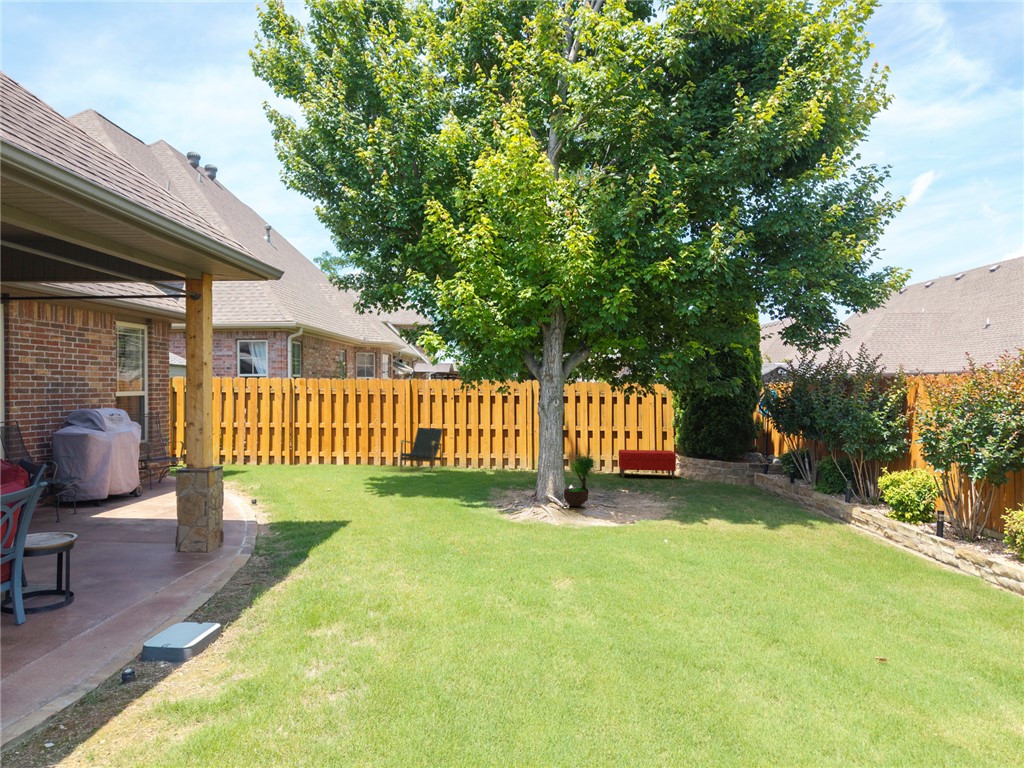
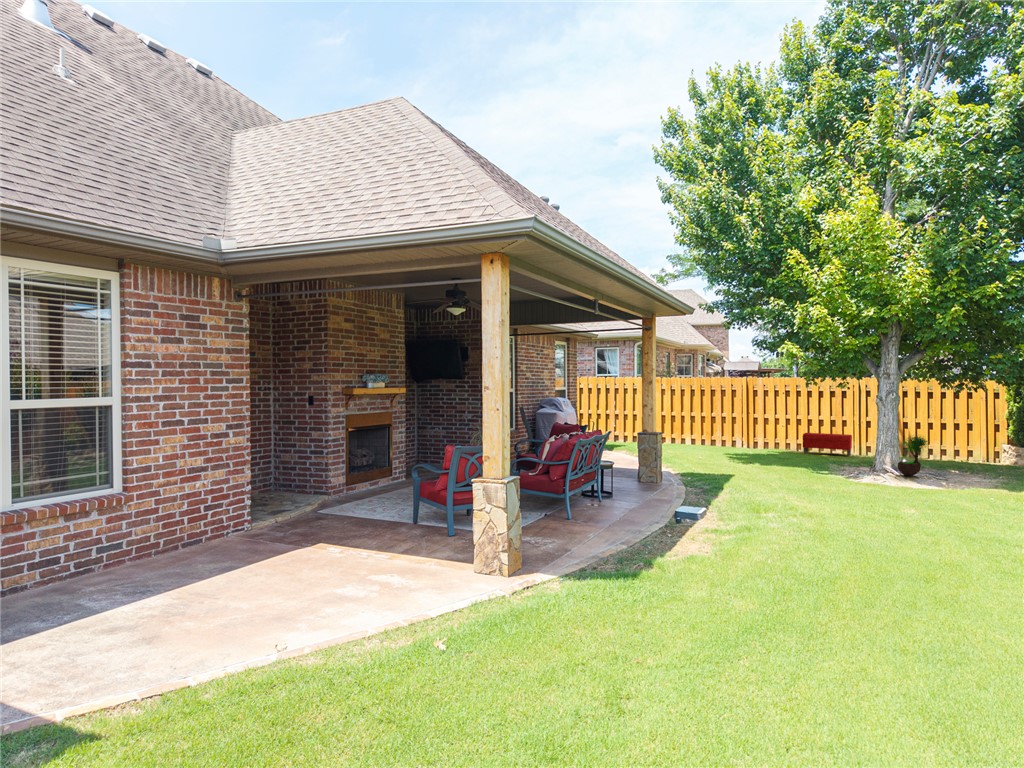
lounge chair: present [400,428,443,472] -> none [741,417,776,452]
bench: present [619,450,676,479] -> present [803,433,852,456]

